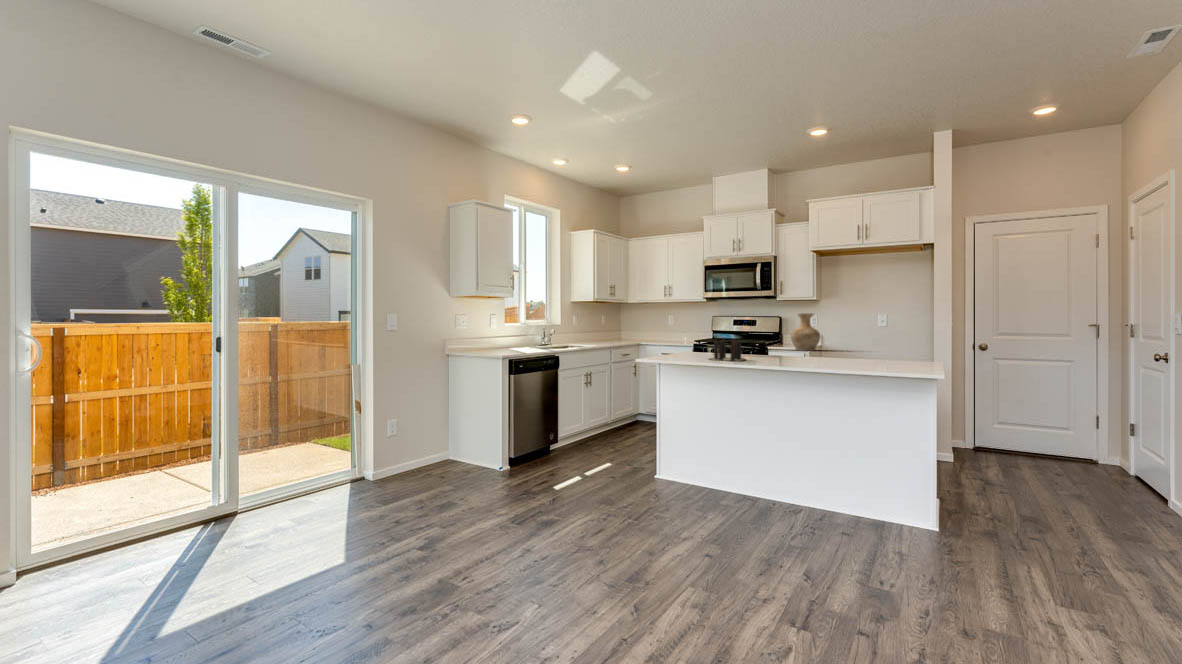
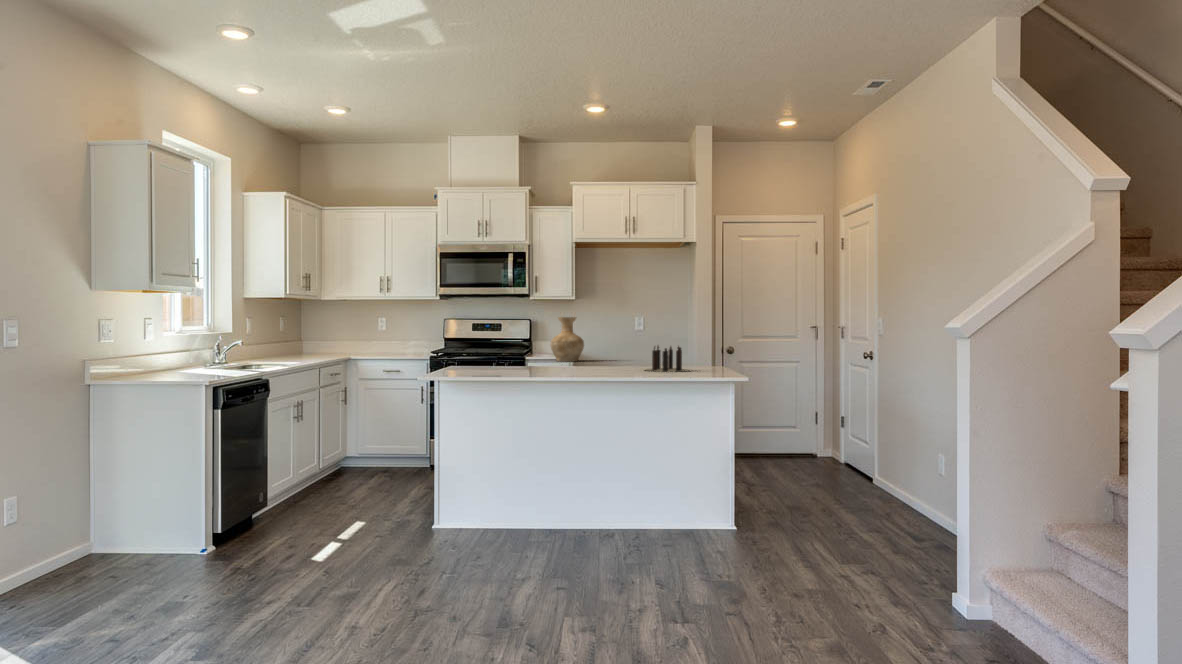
candle: present [710,338,745,361] -> present [646,346,689,372]

